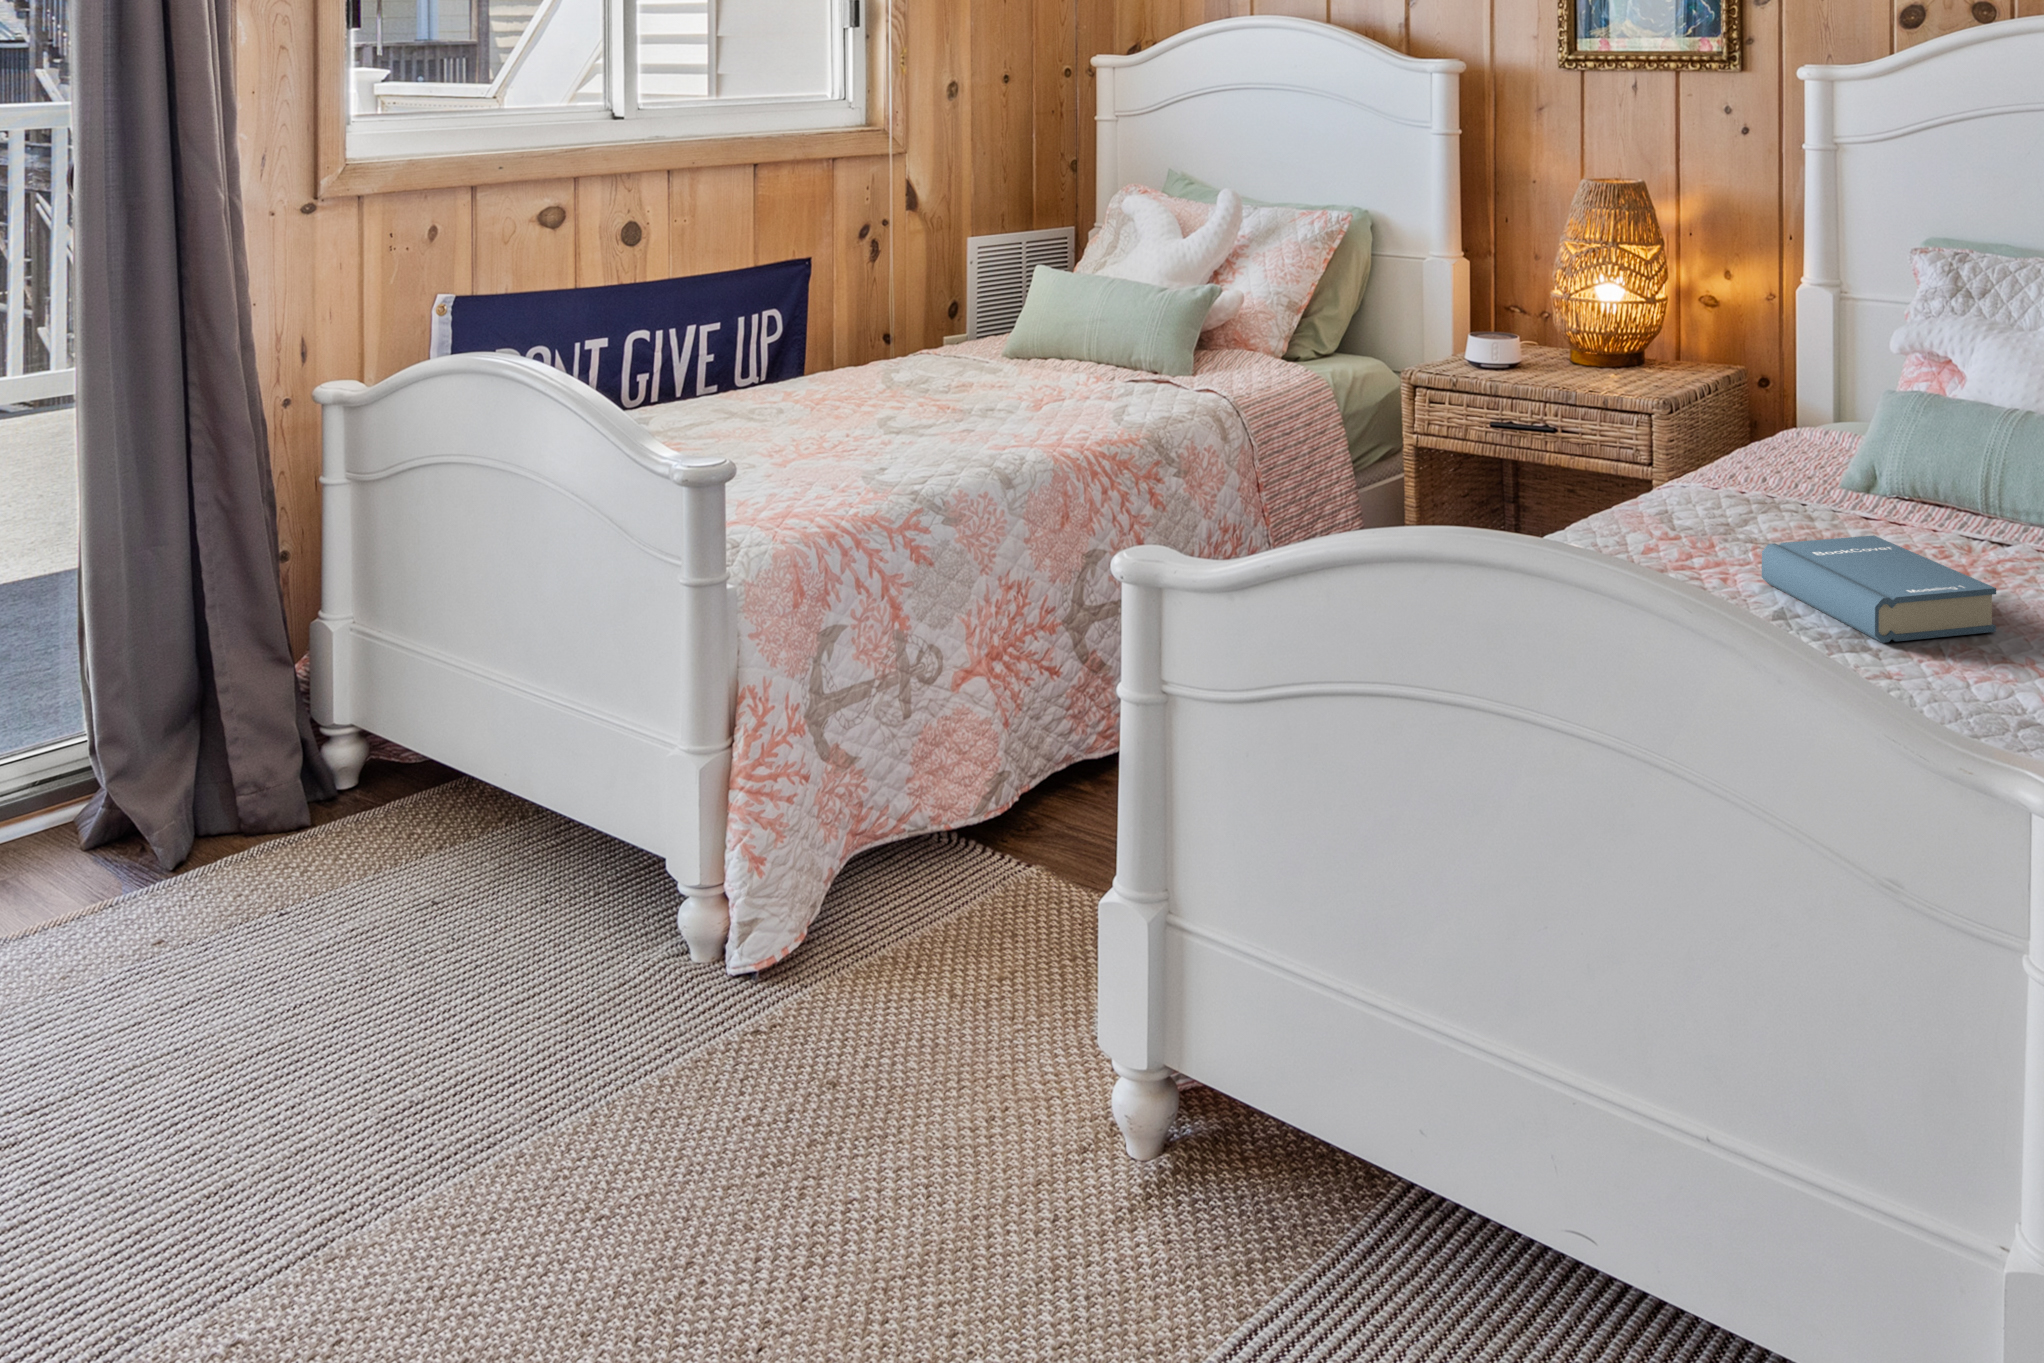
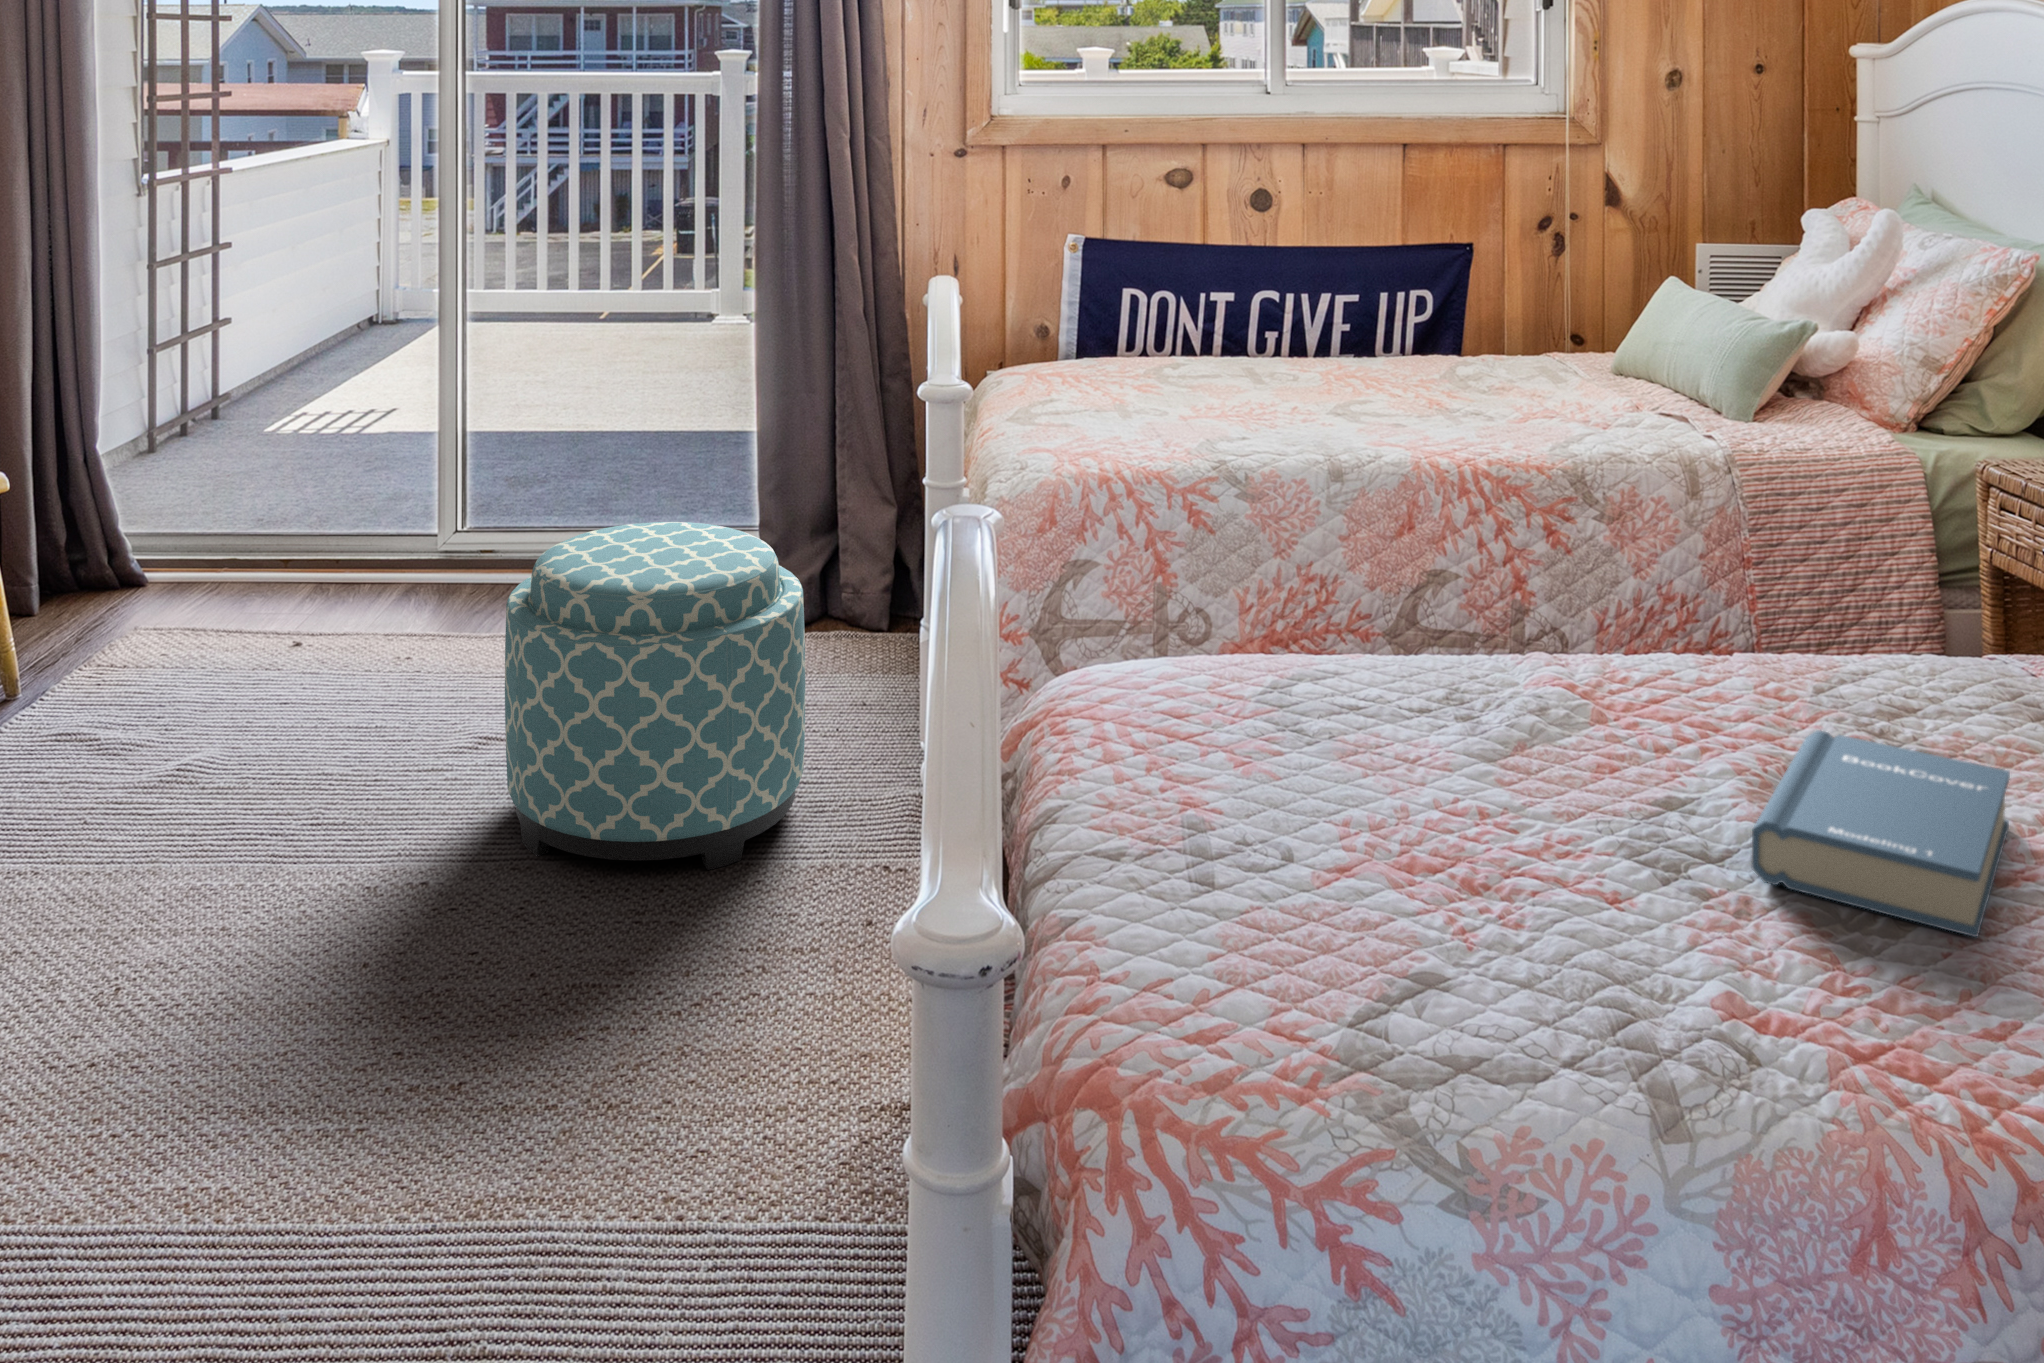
ottoman: none [194,700,629,1223] -> present [505,522,805,870]

